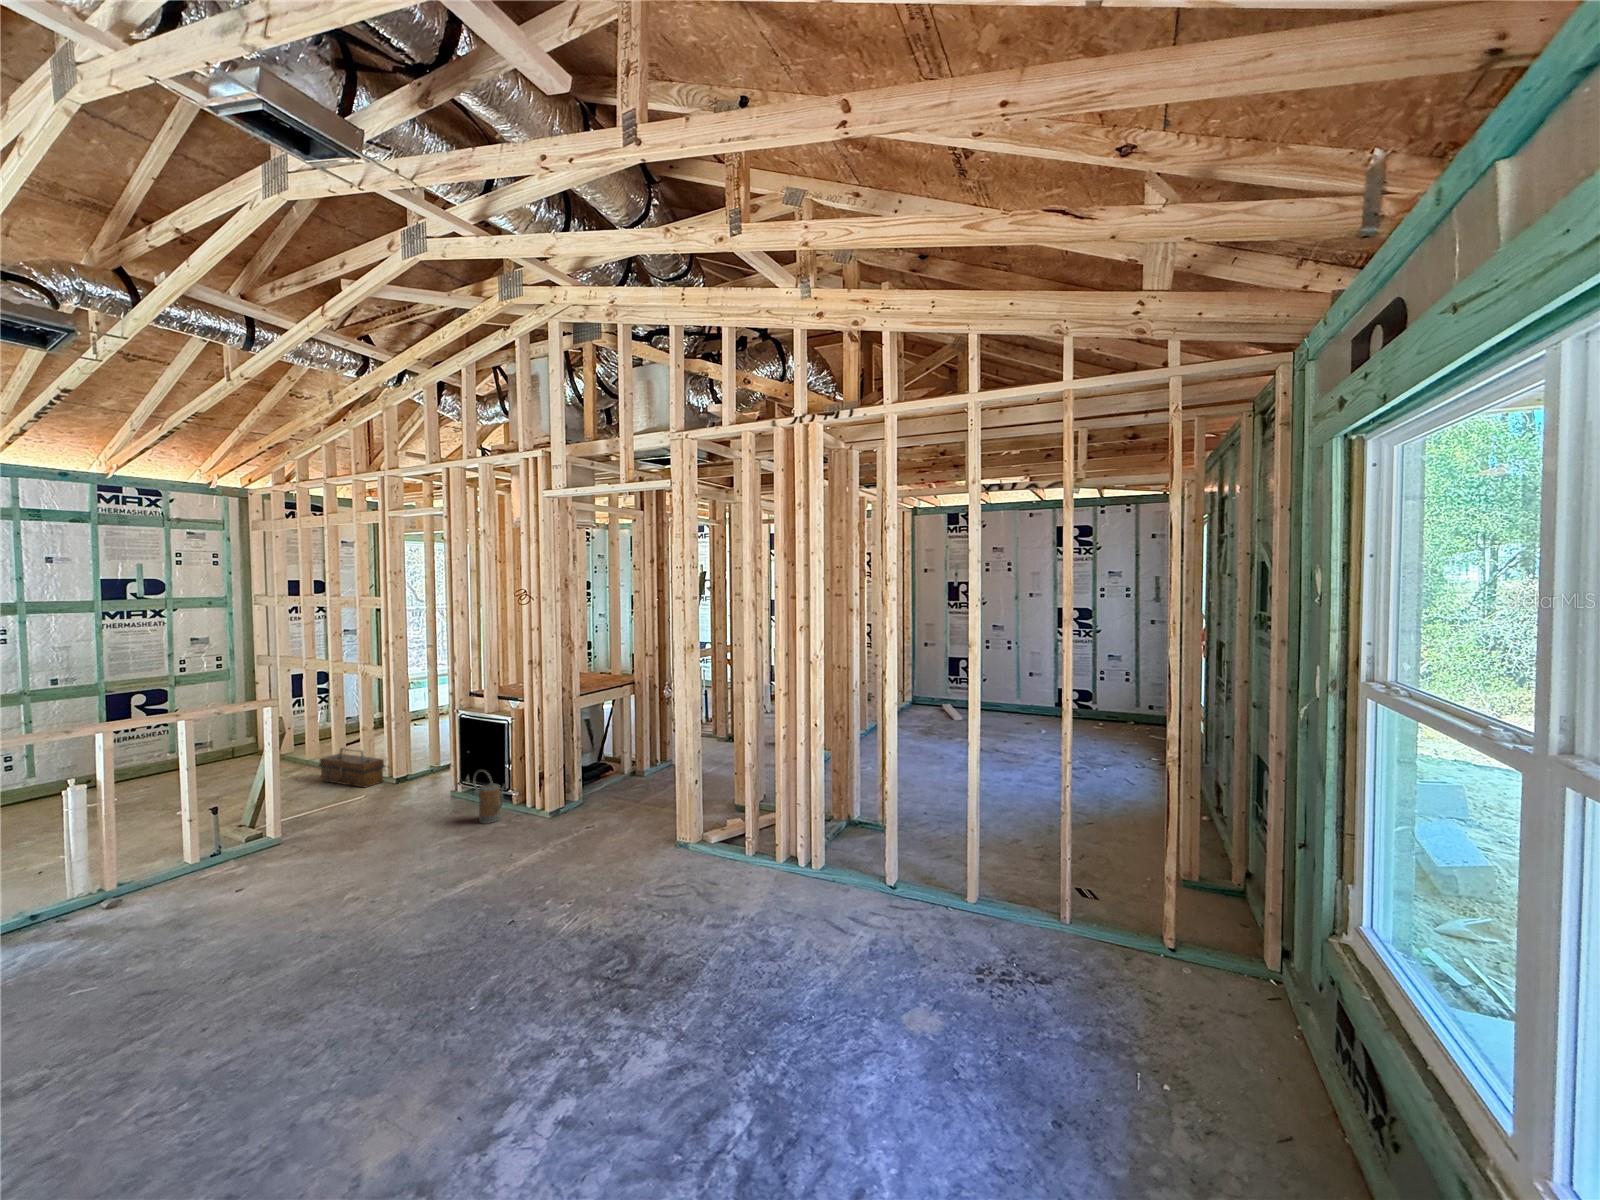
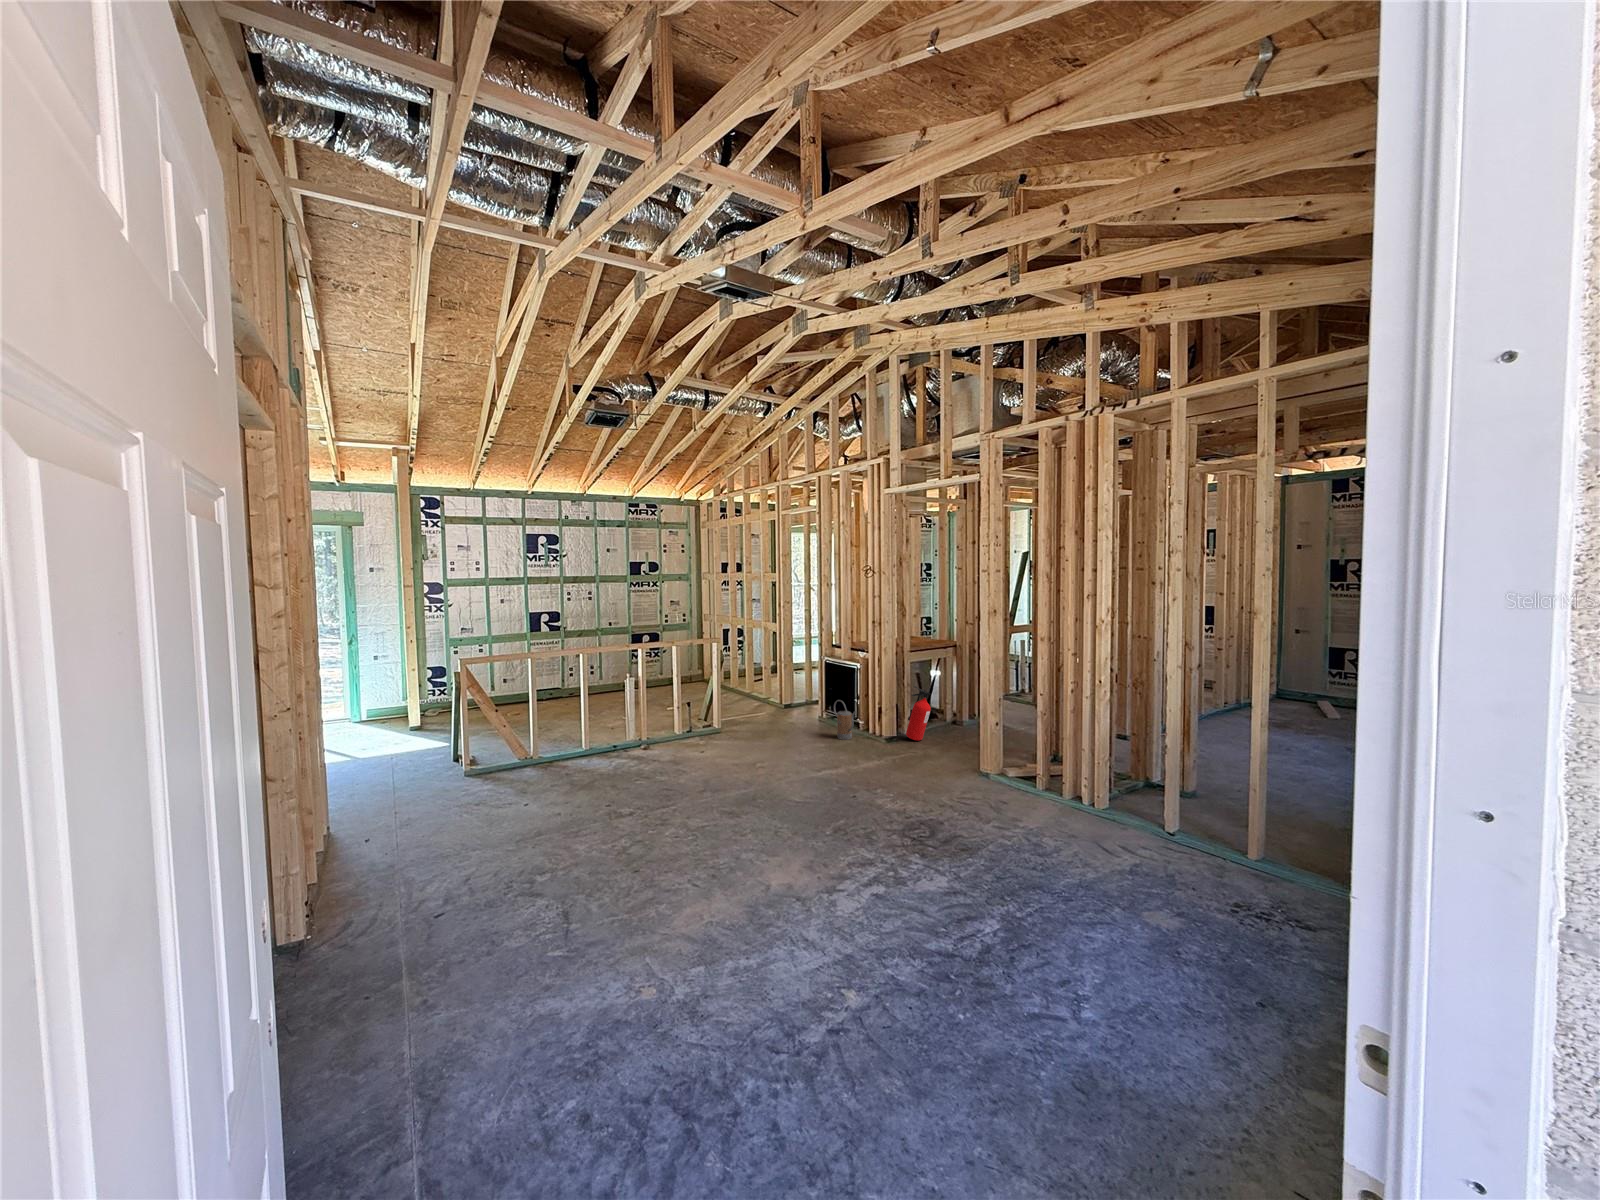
fire extinguisher: none [576,741,607,809] -> present [906,686,931,741]
toolbox: present [319,748,385,787] -> none [739,679,779,708]

